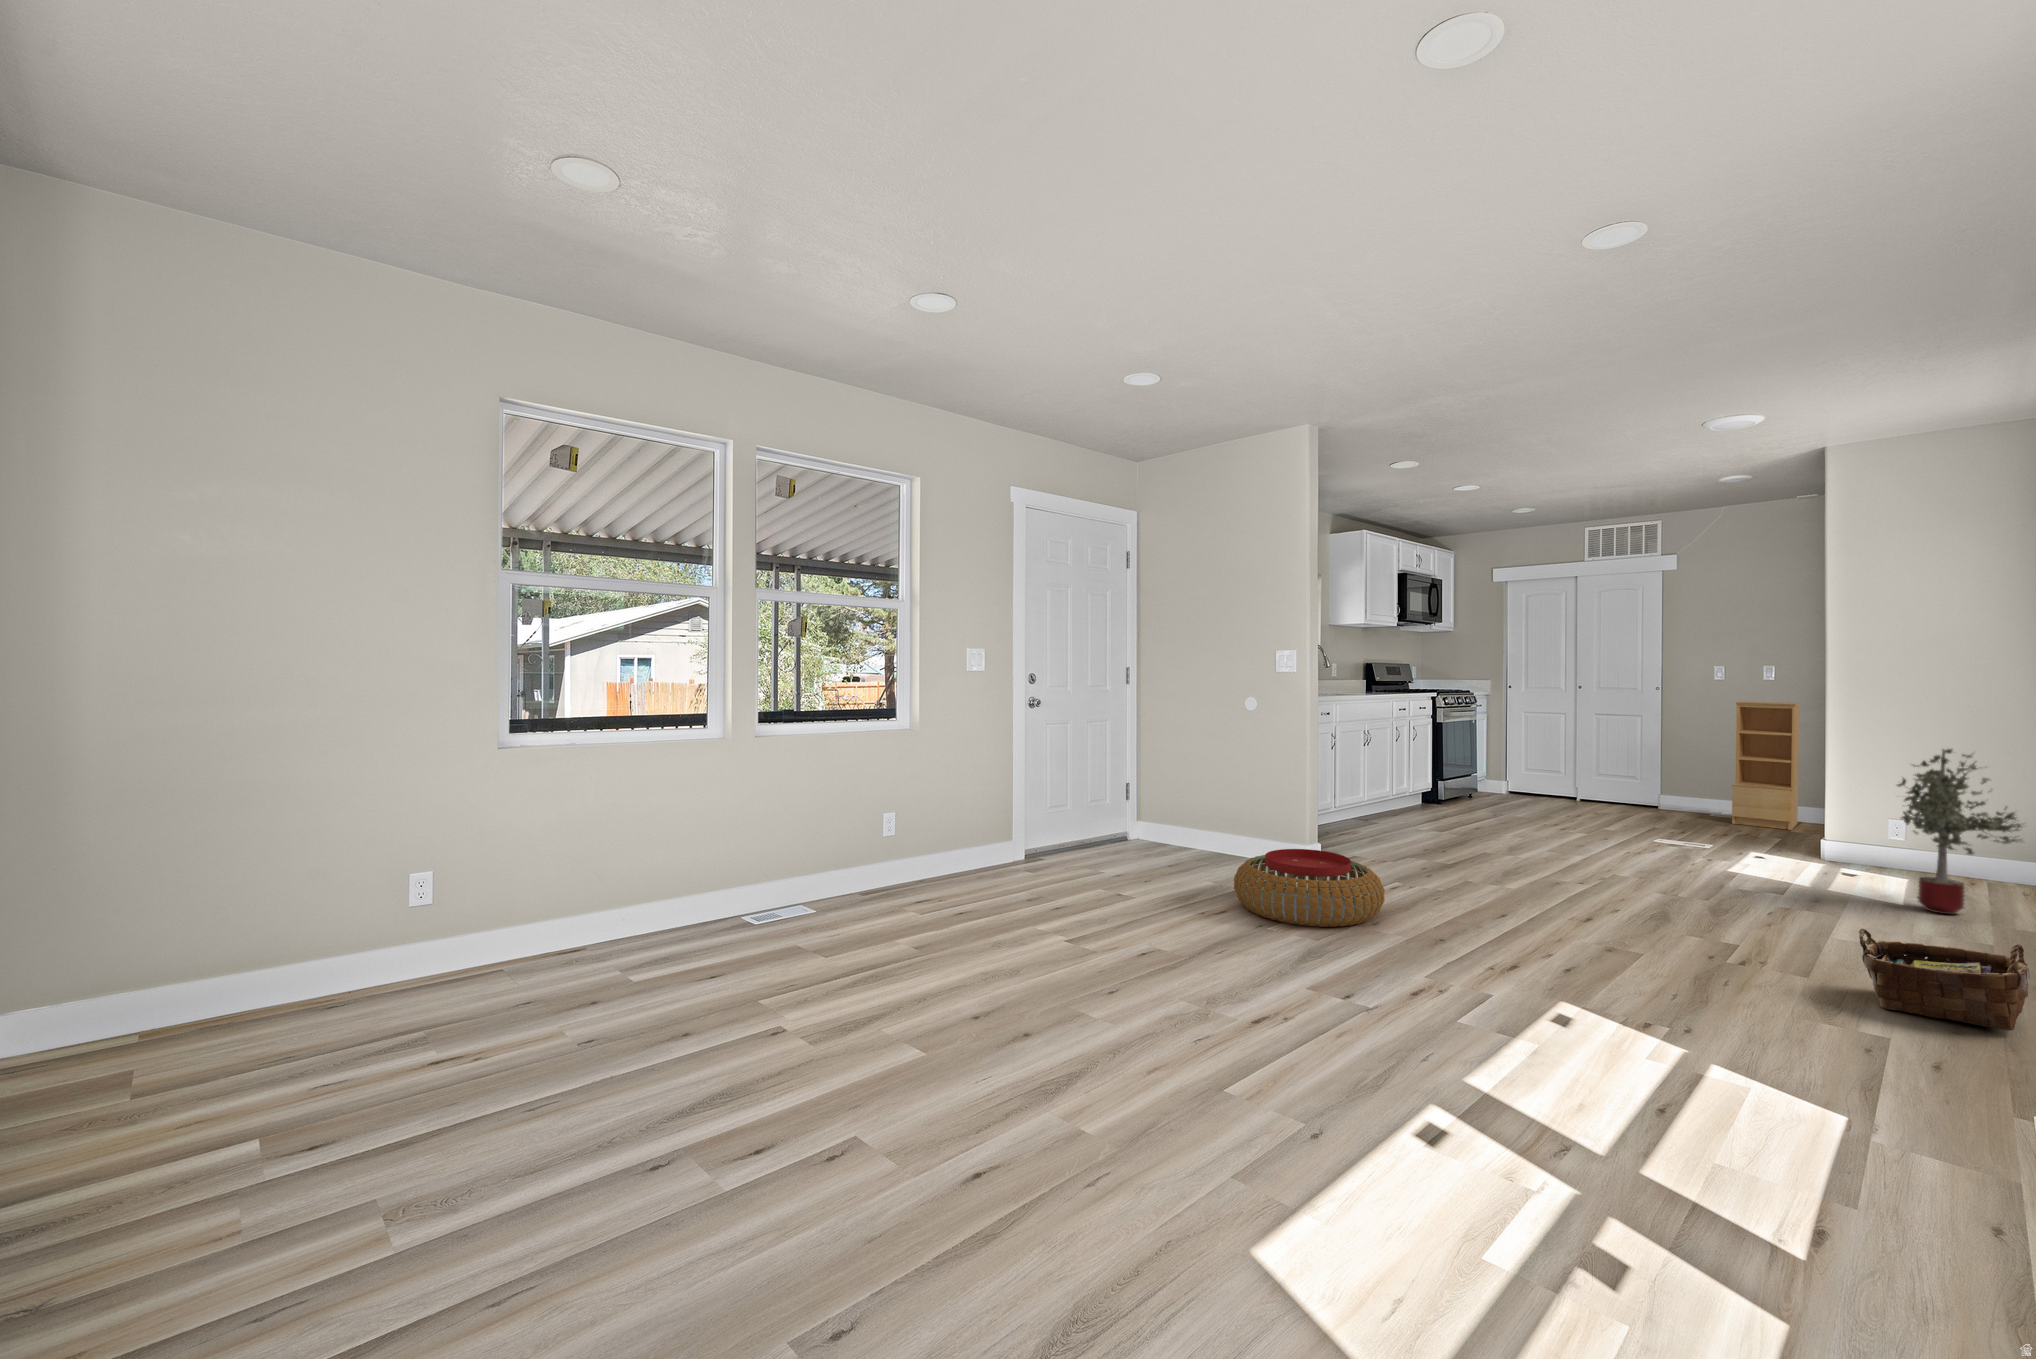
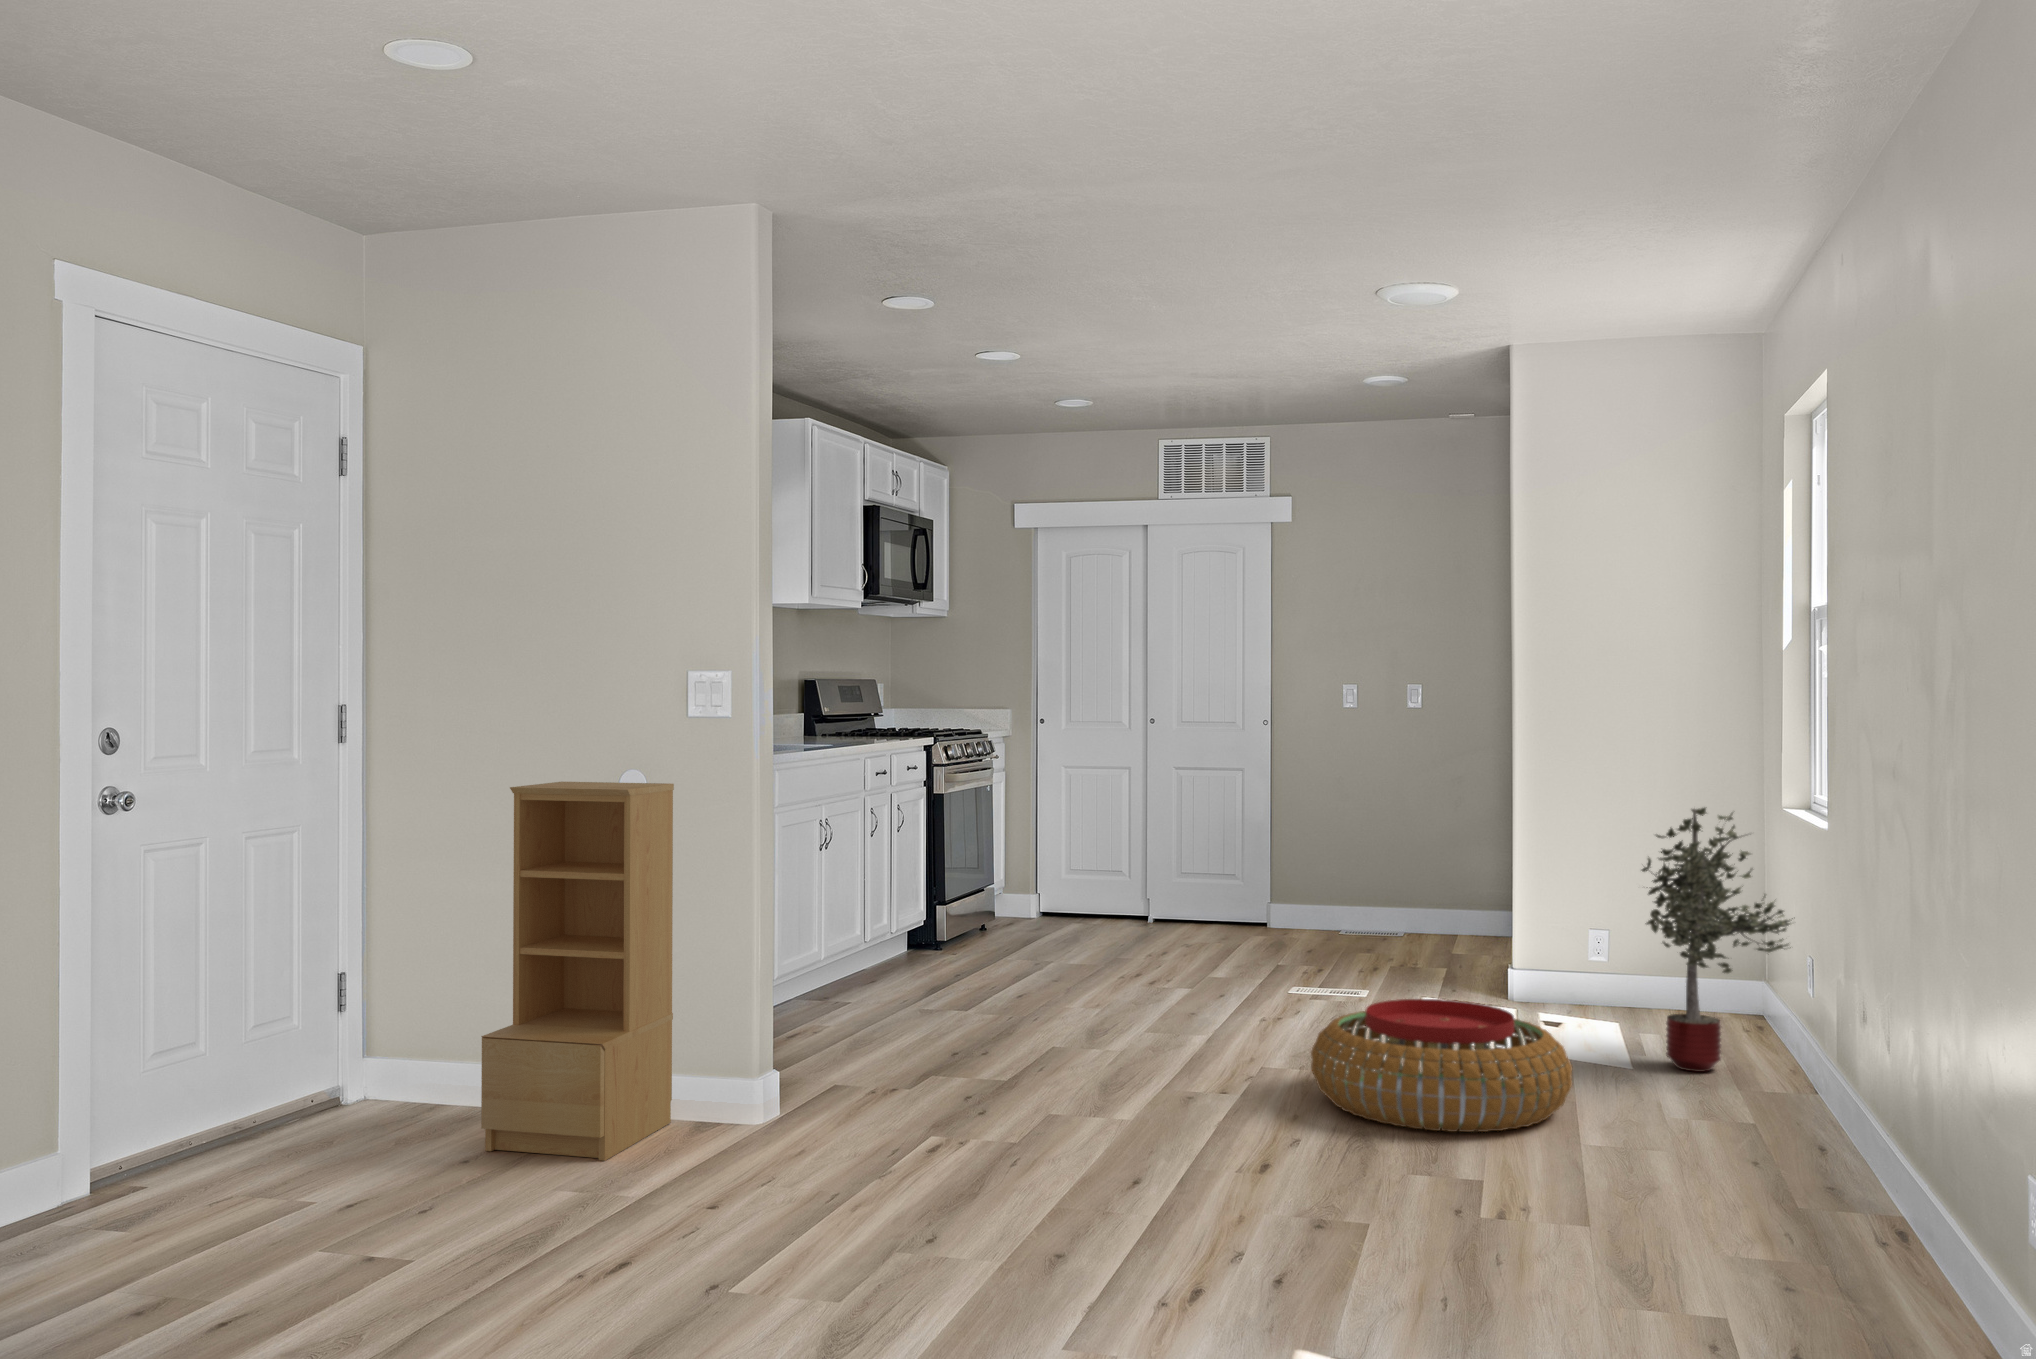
bookshelf: present [1732,701,1800,830] -> present [481,782,674,1161]
pouf: present [1234,849,1385,927] -> present [1311,999,1572,1132]
woven basket: present [1859,928,2030,1031] -> none [1704,1131,1928,1285]

